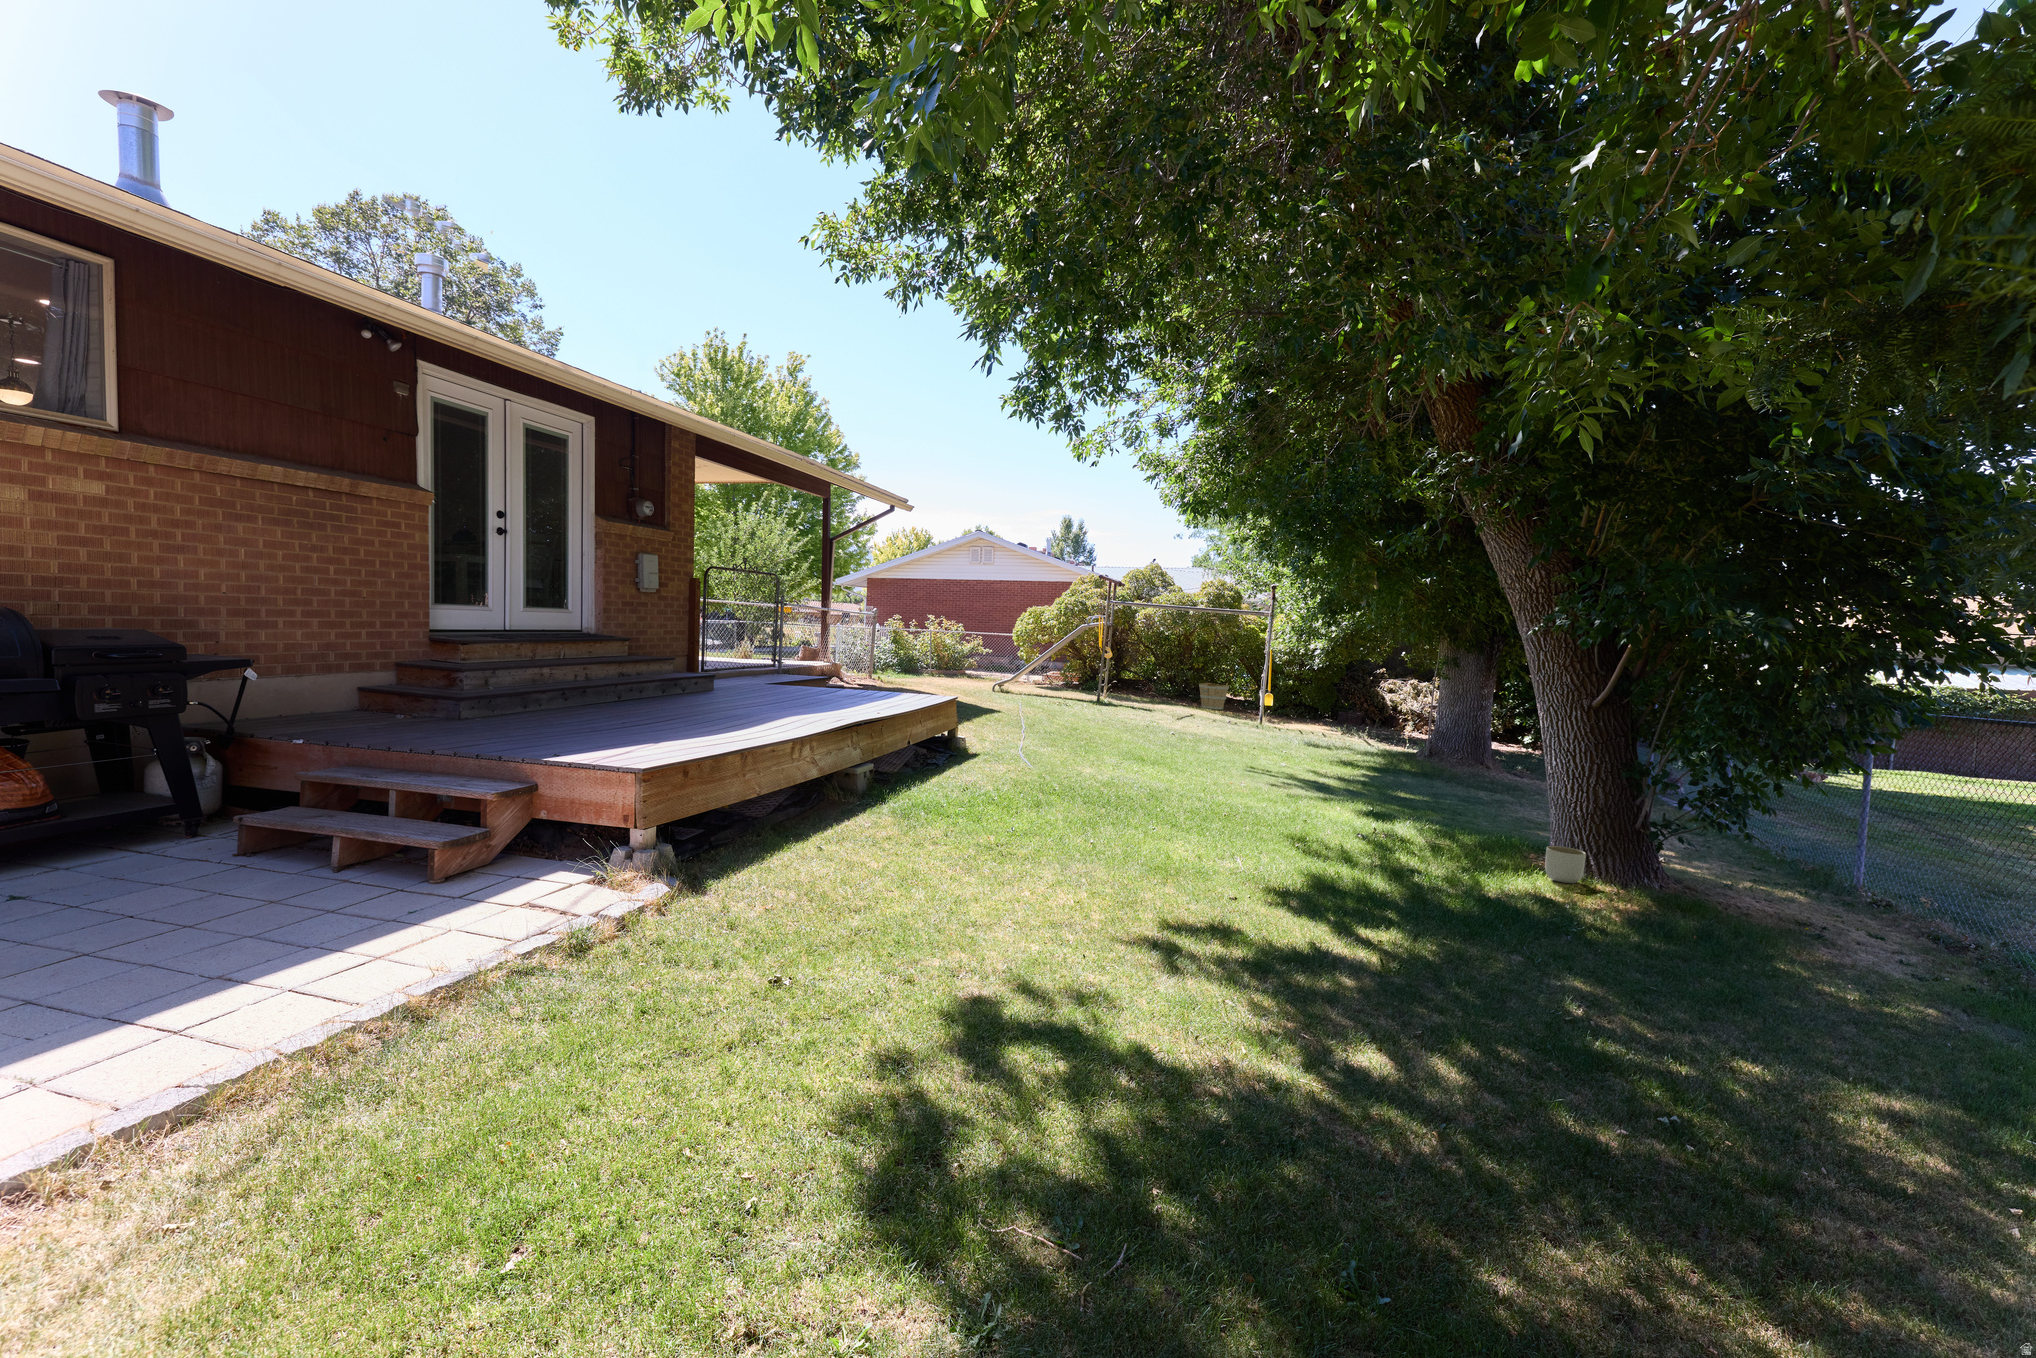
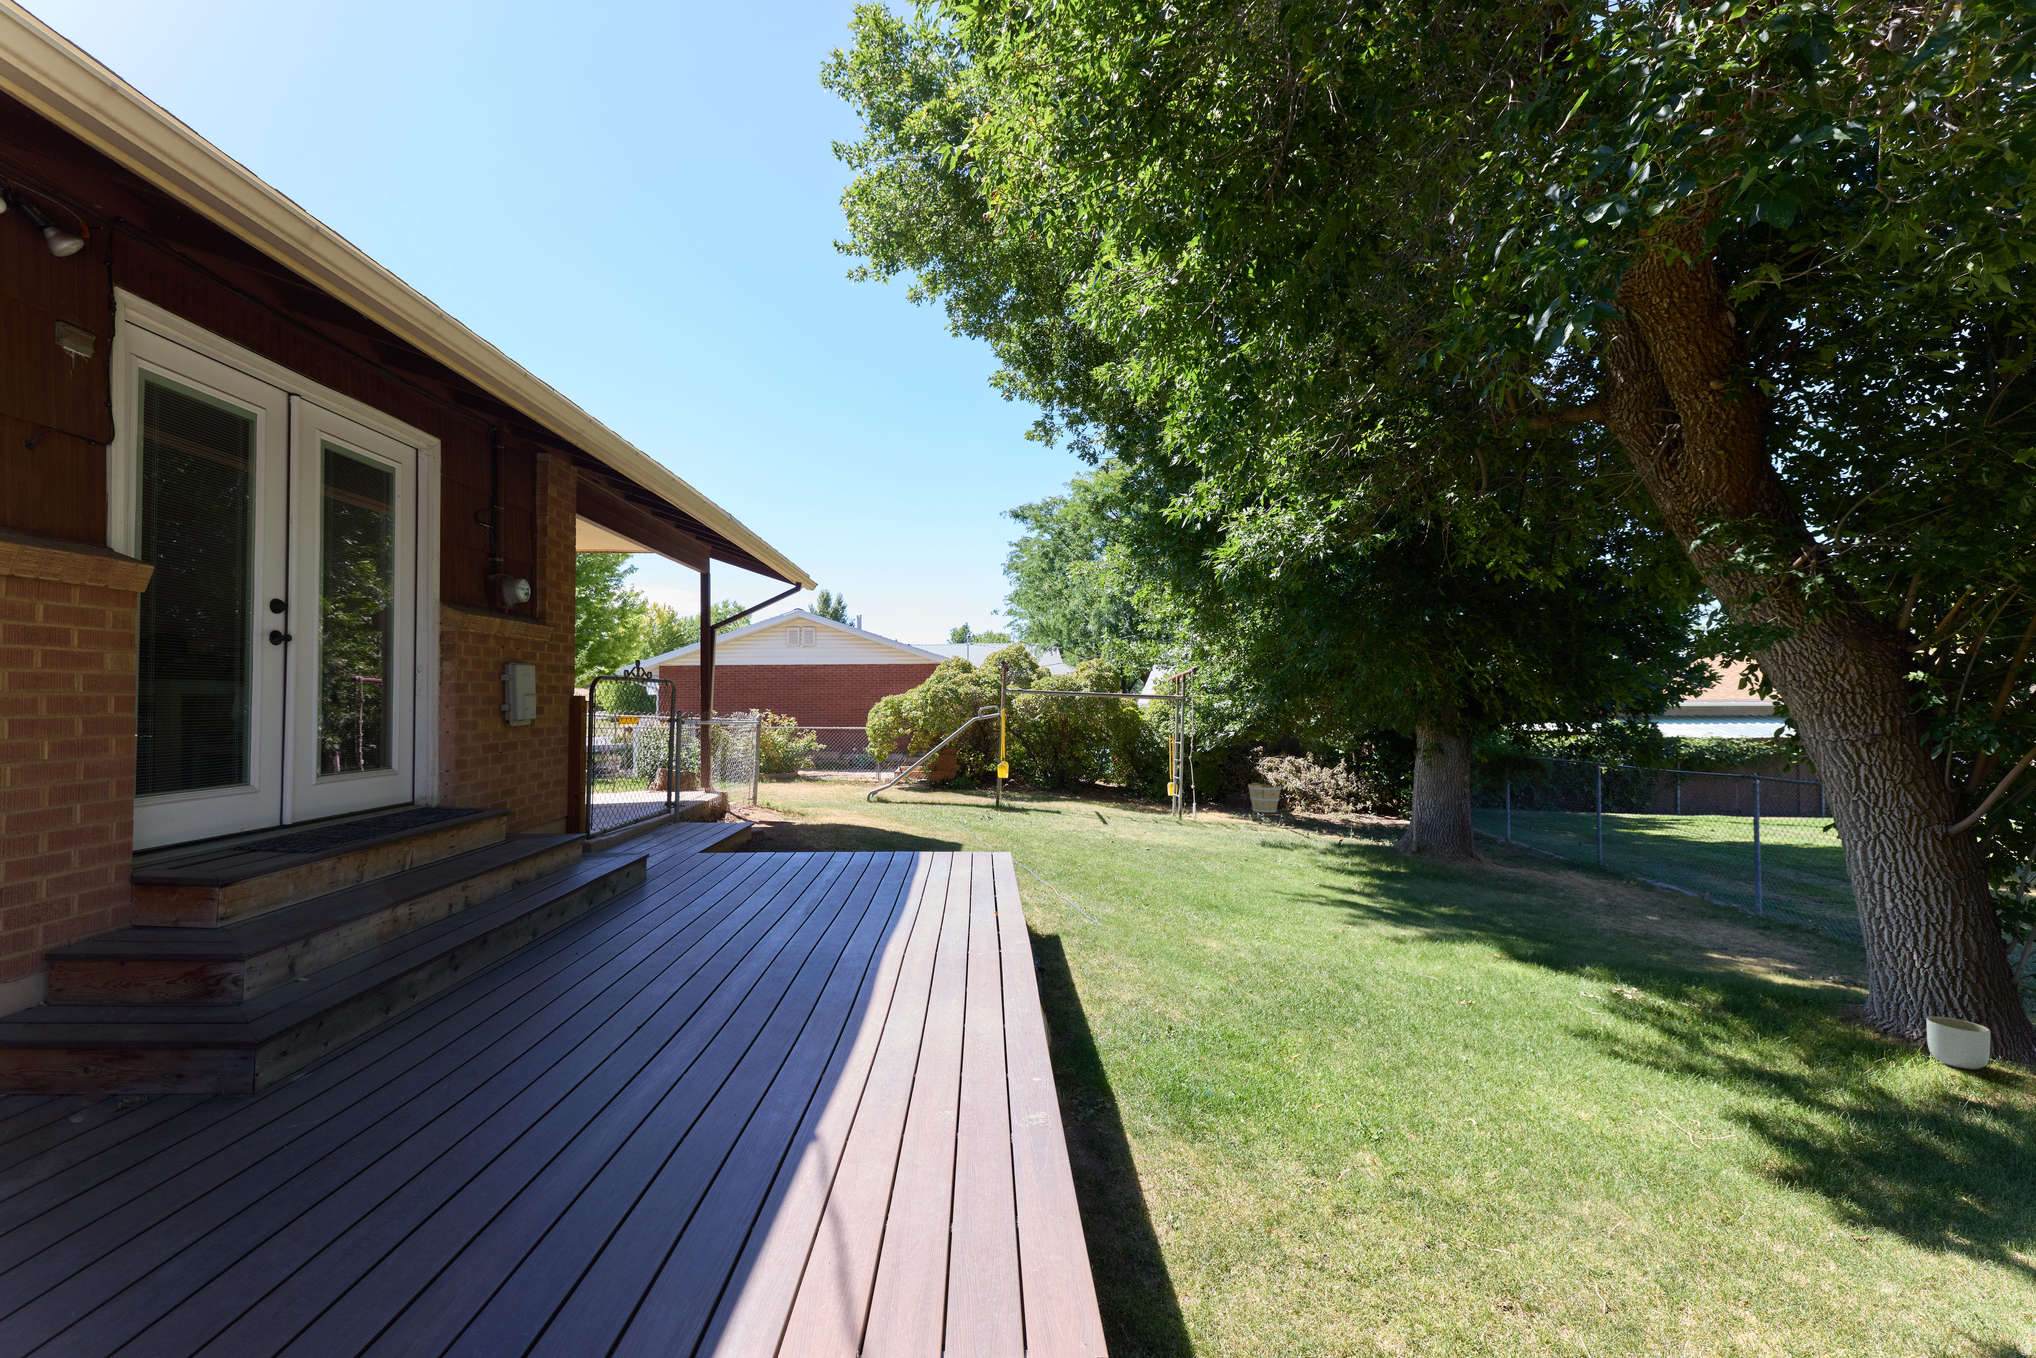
lounge chair: none [1055,656,1090,693] -> present [926,749,960,791]
wooden bucket: present [1199,683,1229,710] -> present [1248,783,1282,813]

